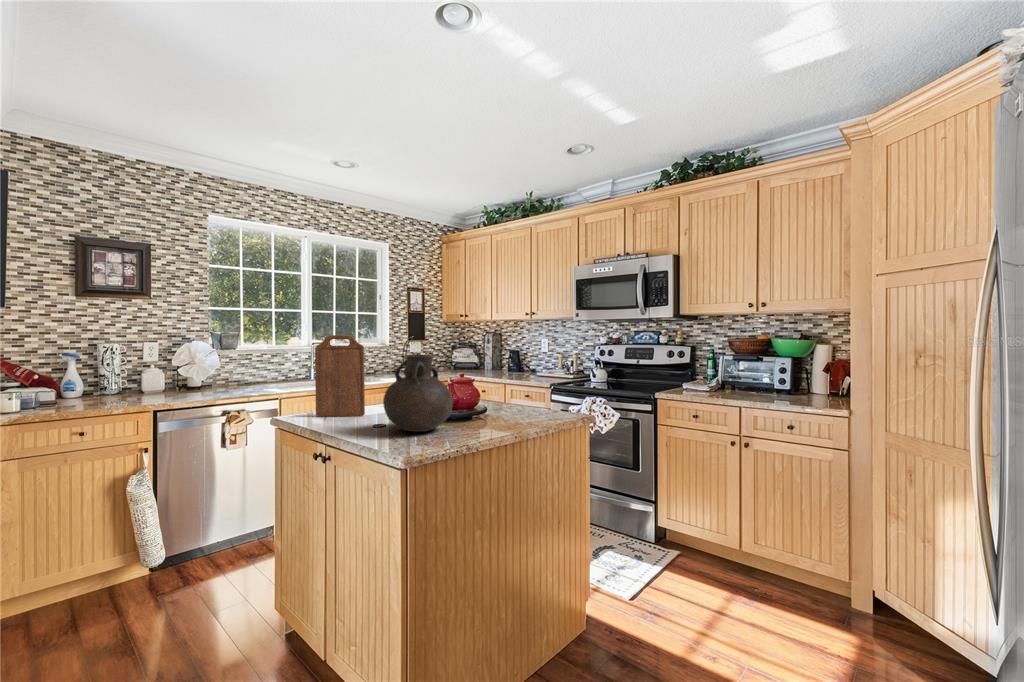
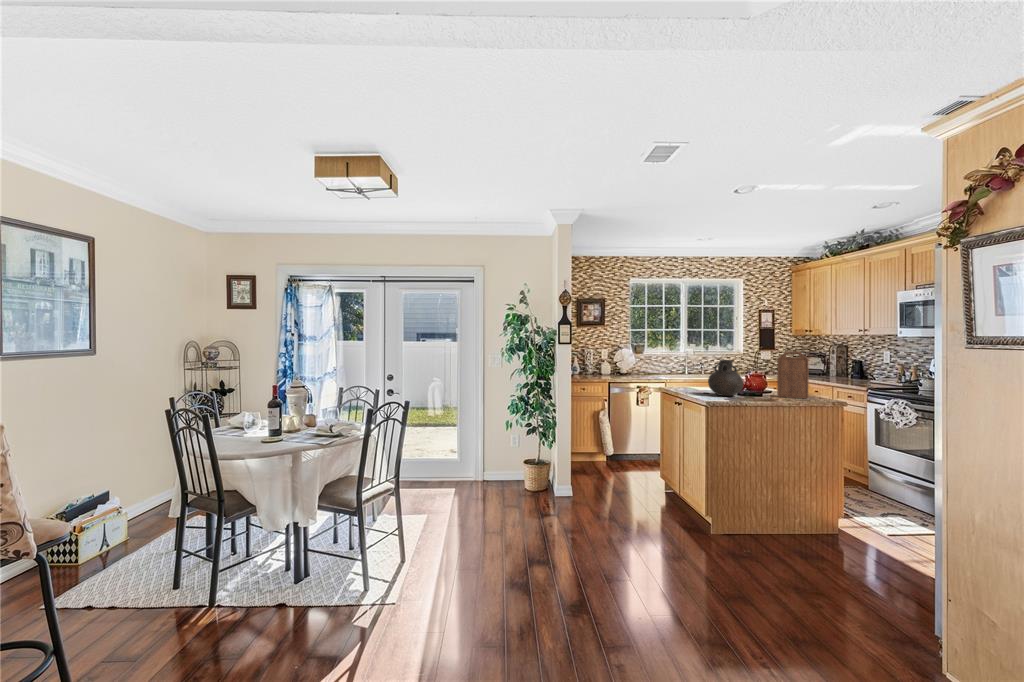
cutting board: present [315,335,365,417] -> present [777,351,809,399]

